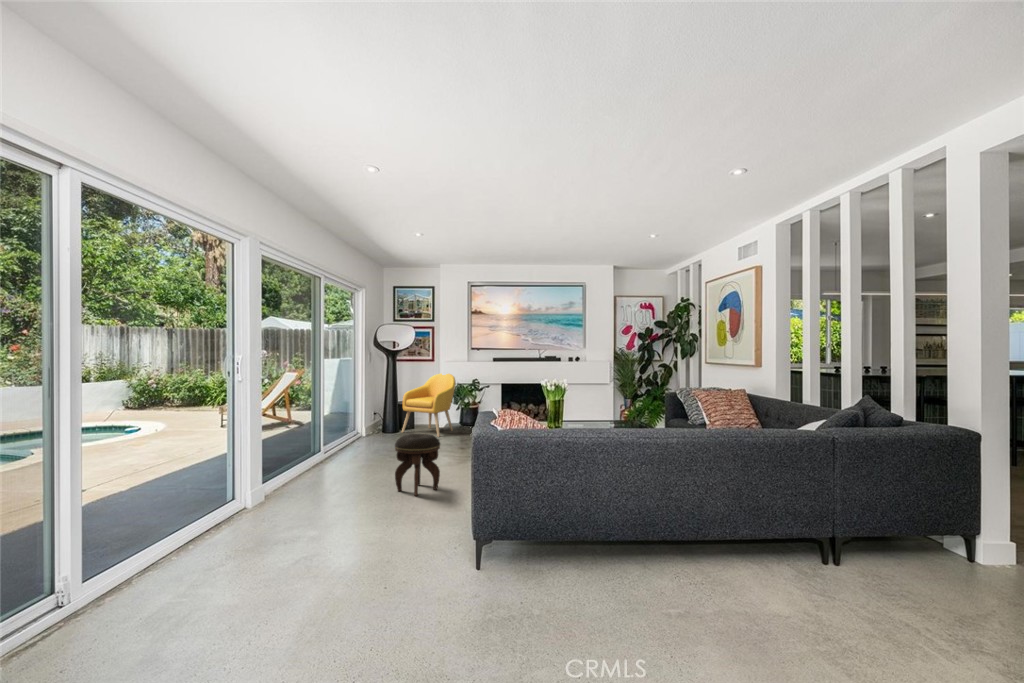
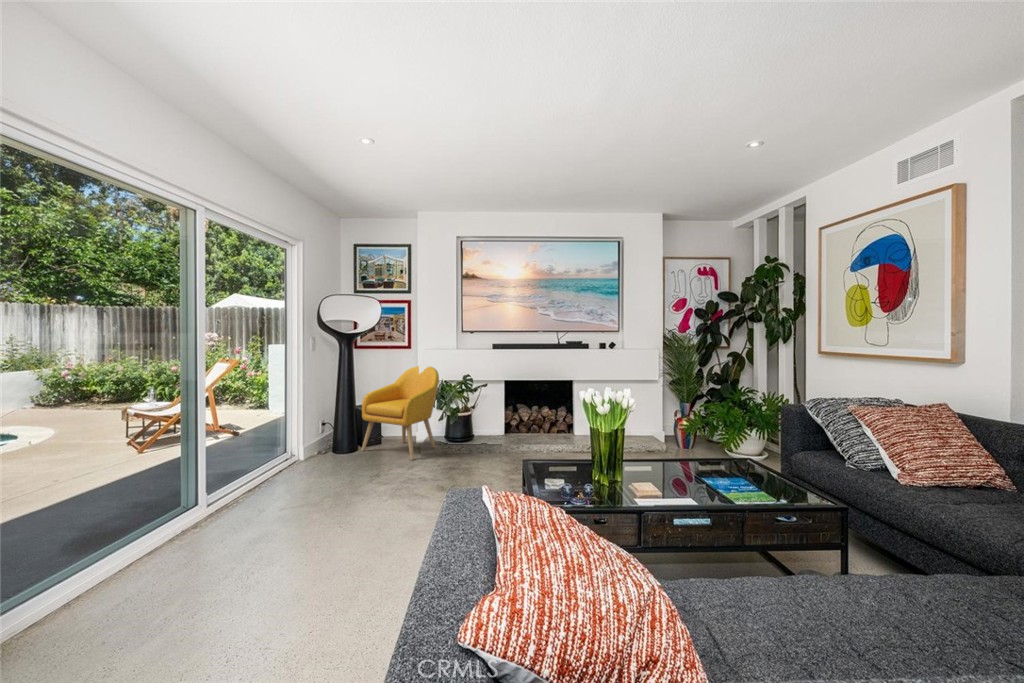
footstool: present [395,434,440,496] -> none [281,499,379,644]

